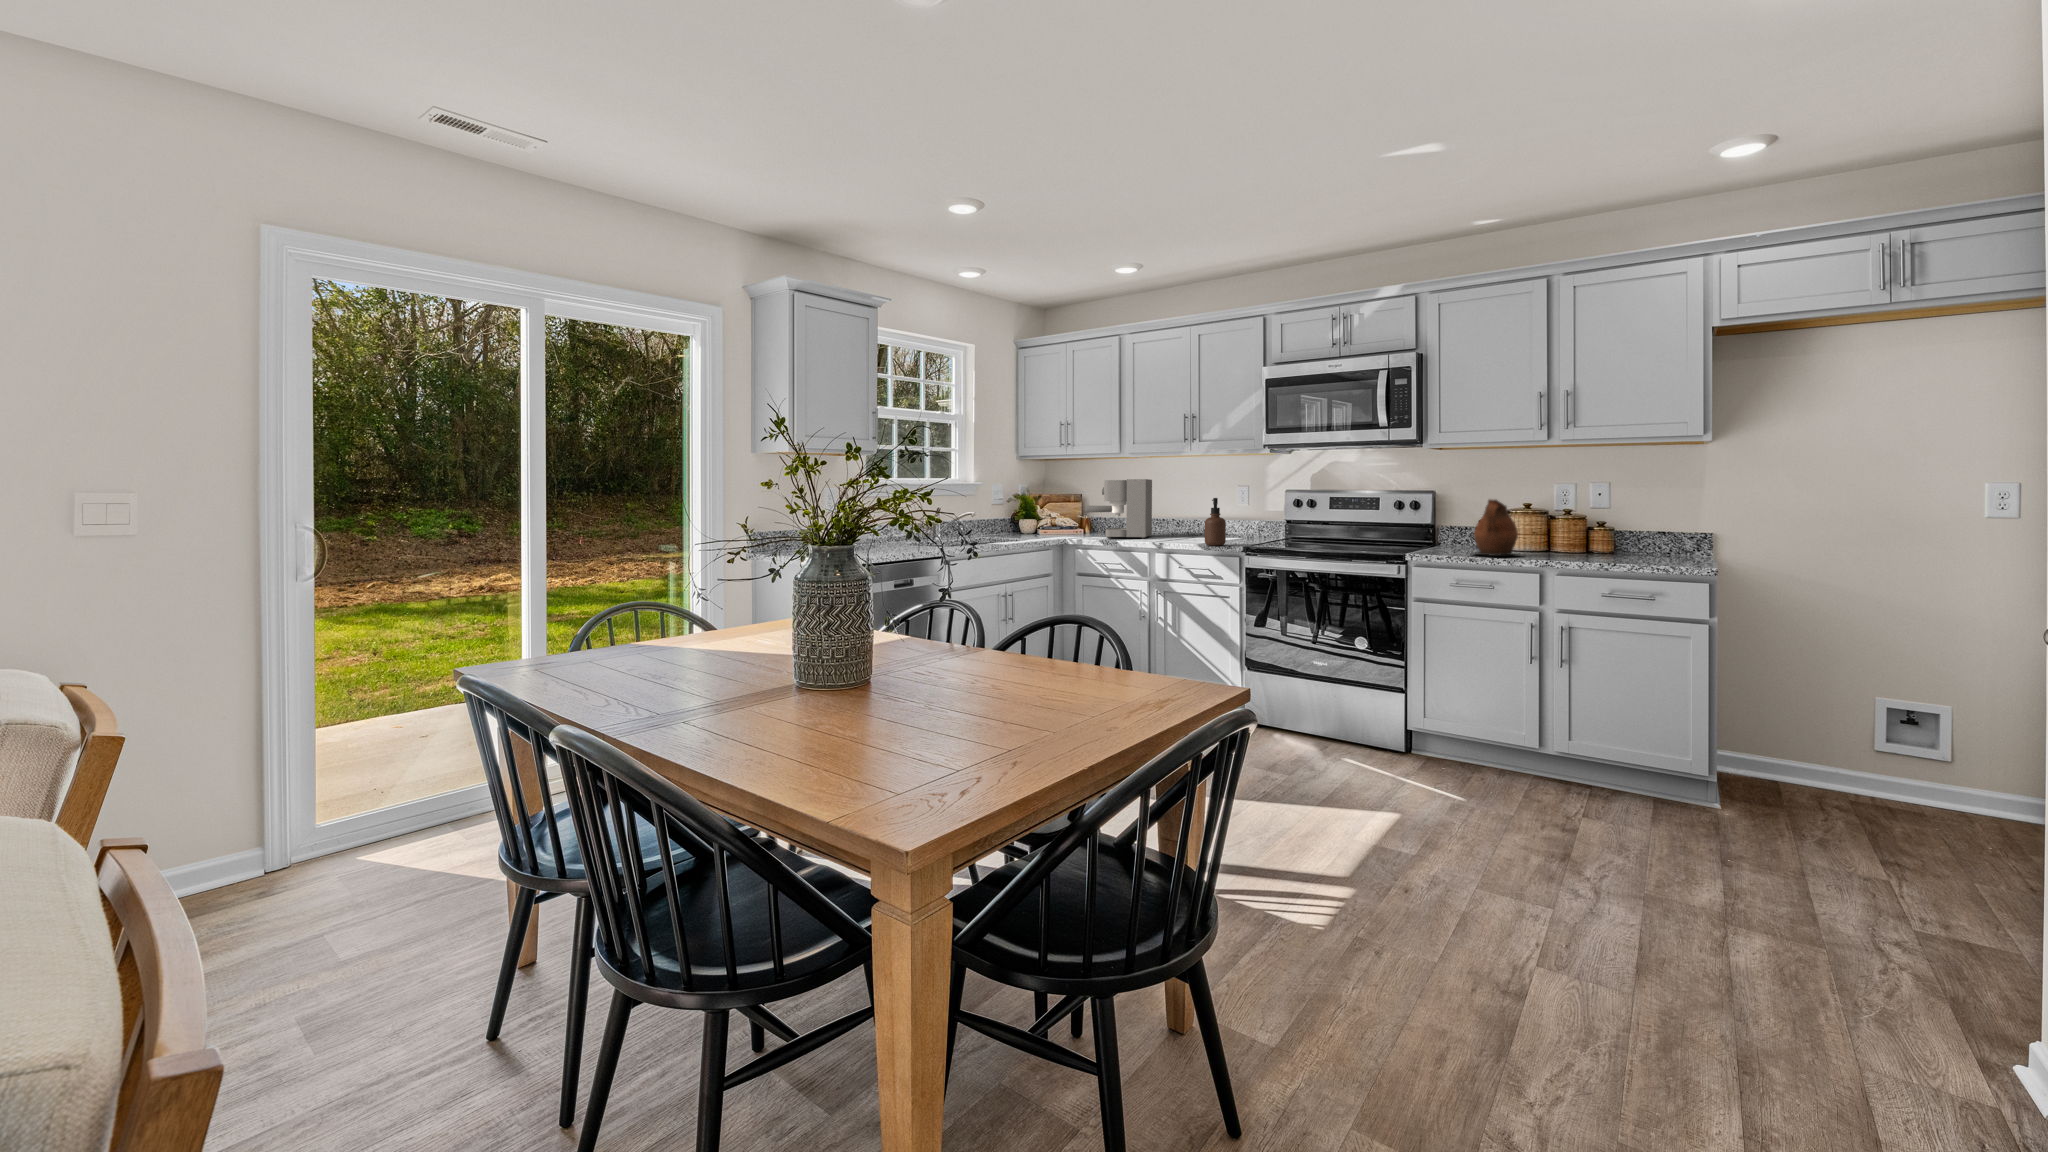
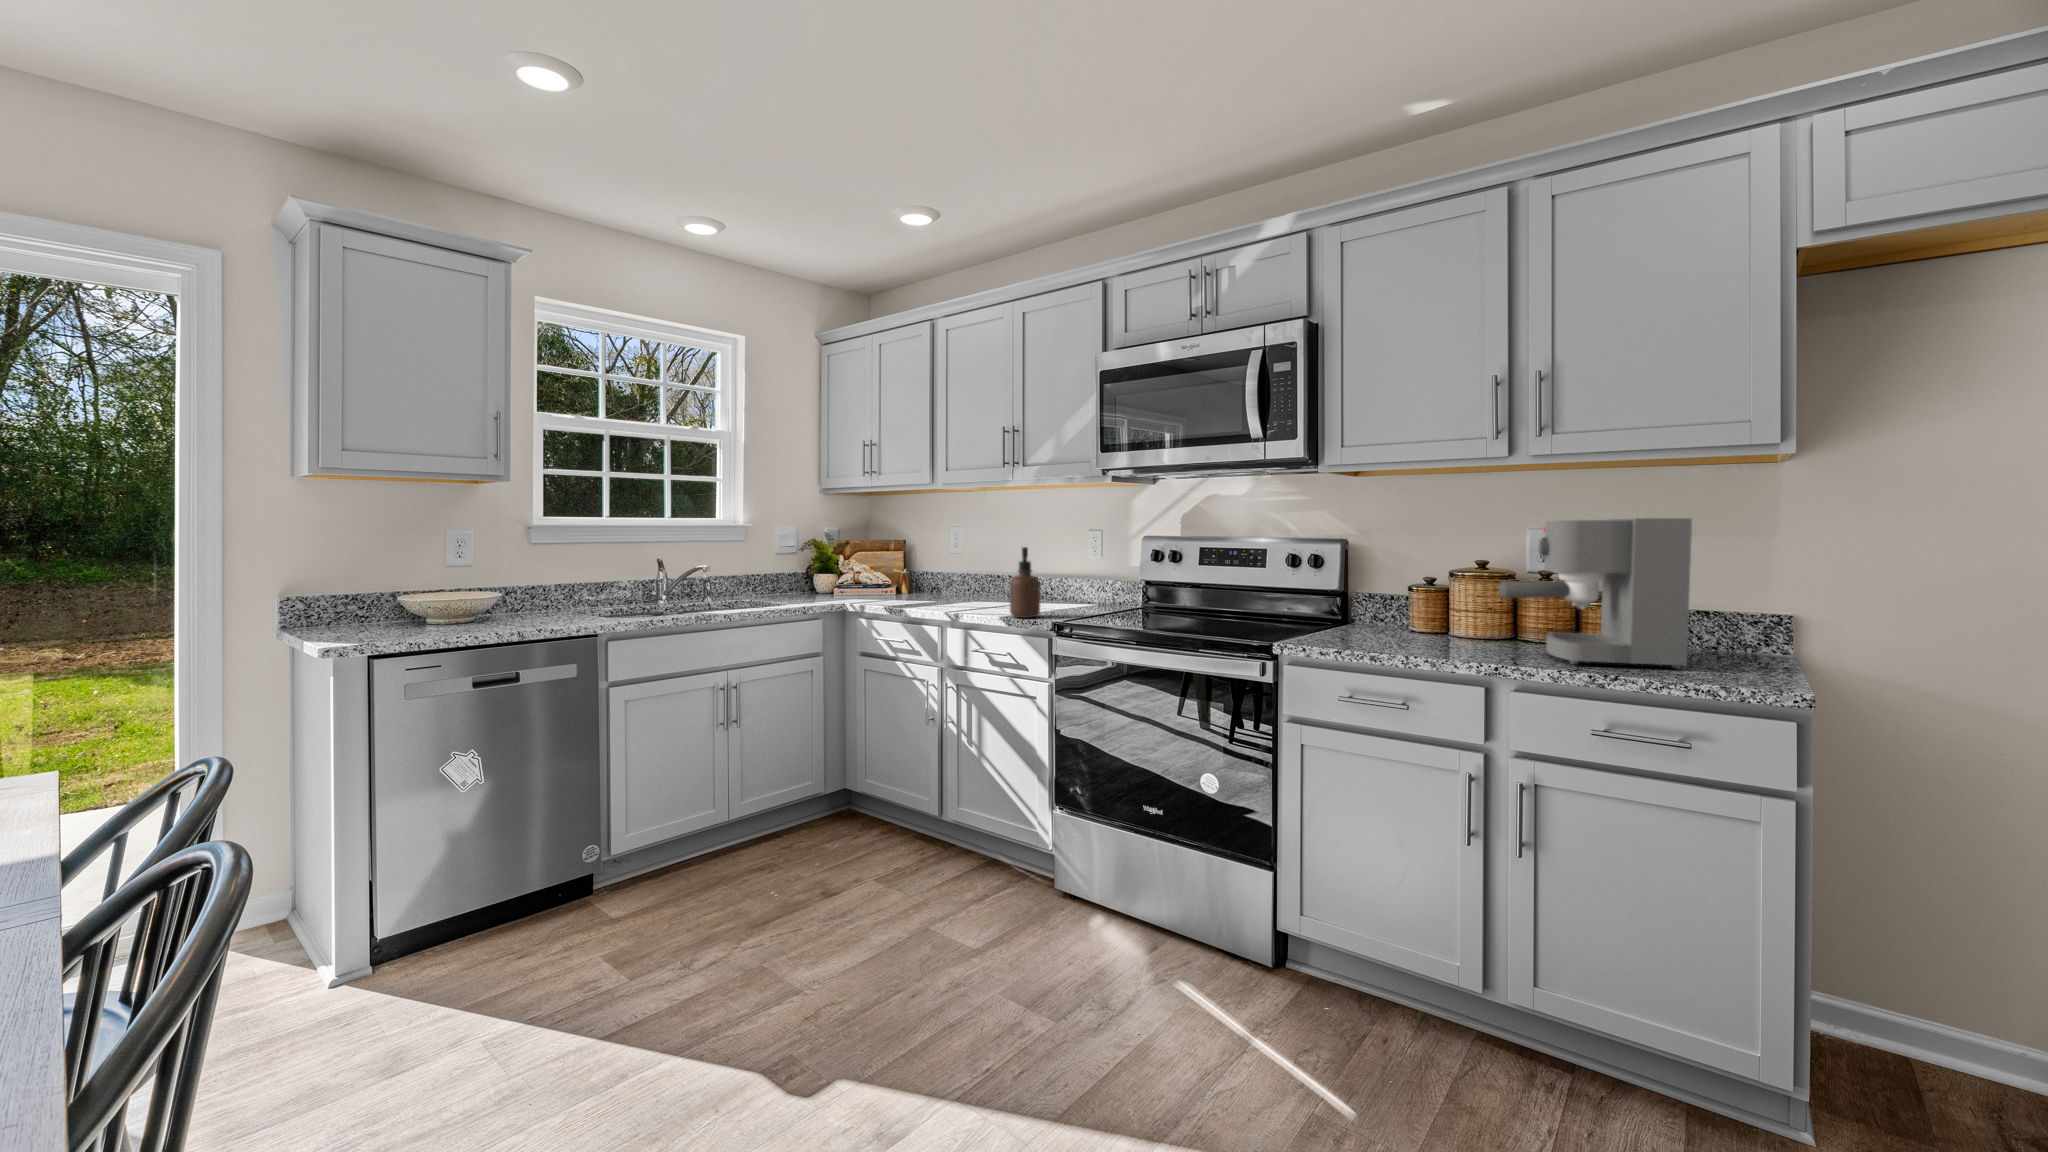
coffee maker: present [1086,479,1152,538] -> present [1498,518,1692,668]
ceramic pitcher: present [1474,499,1518,556] -> none [1374,555,1470,651]

